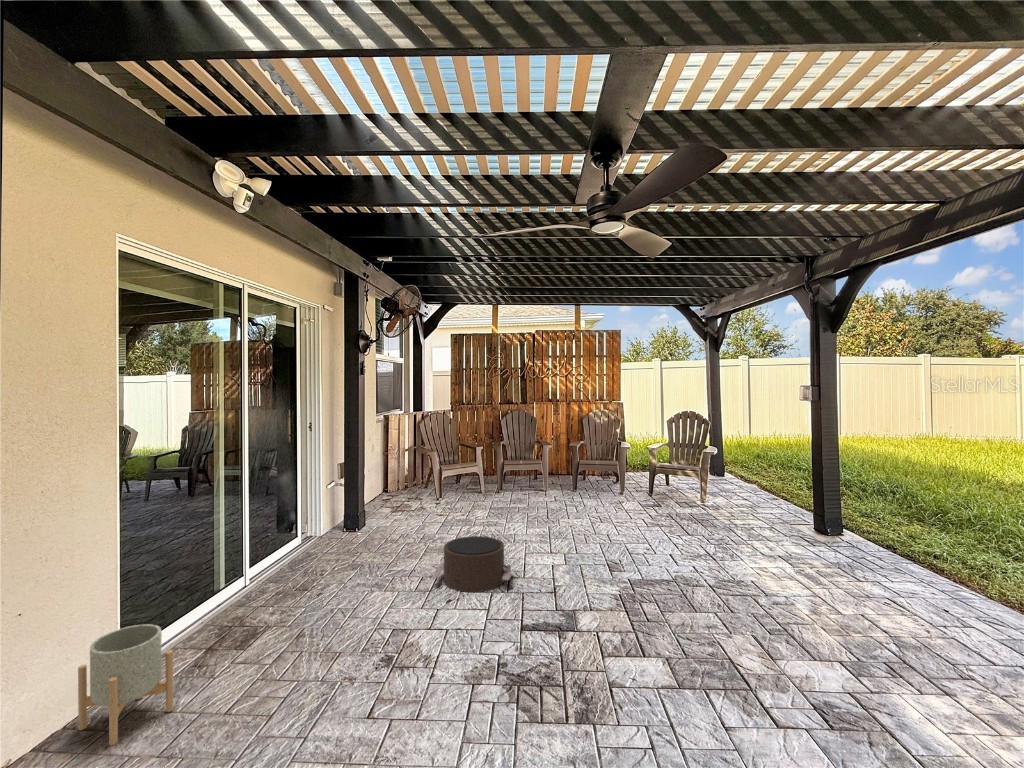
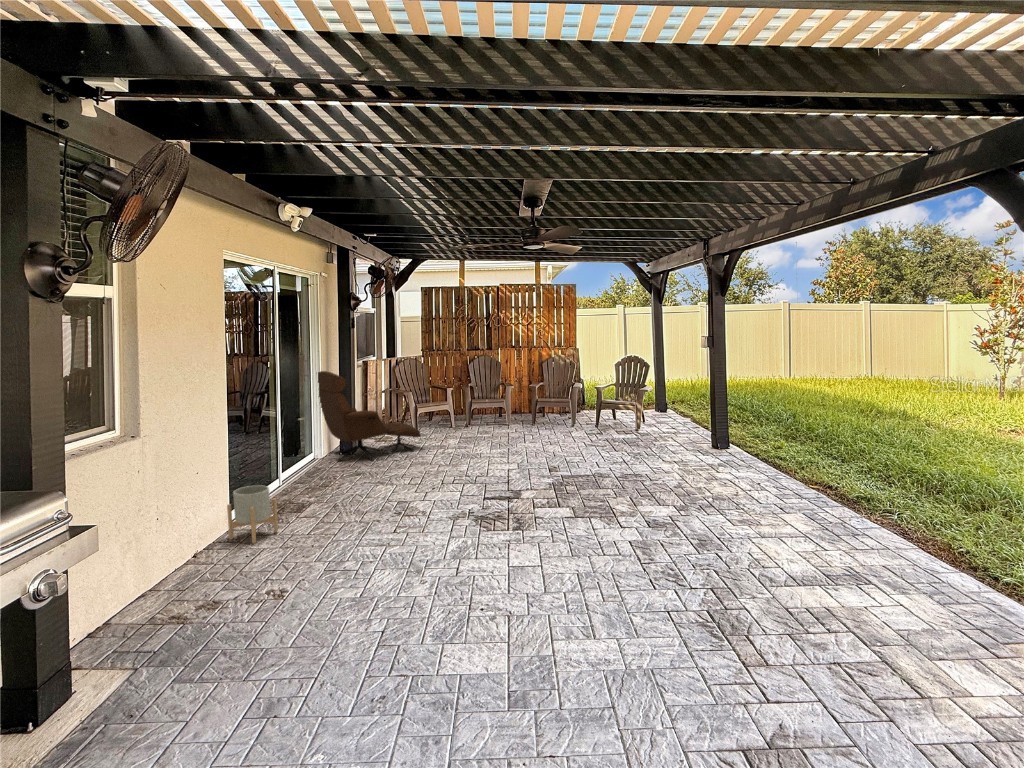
lounge chair: none [314,427,442,543] -> present [318,371,421,462]
pouf: present [433,536,511,592] -> none [420,449,477,484]

